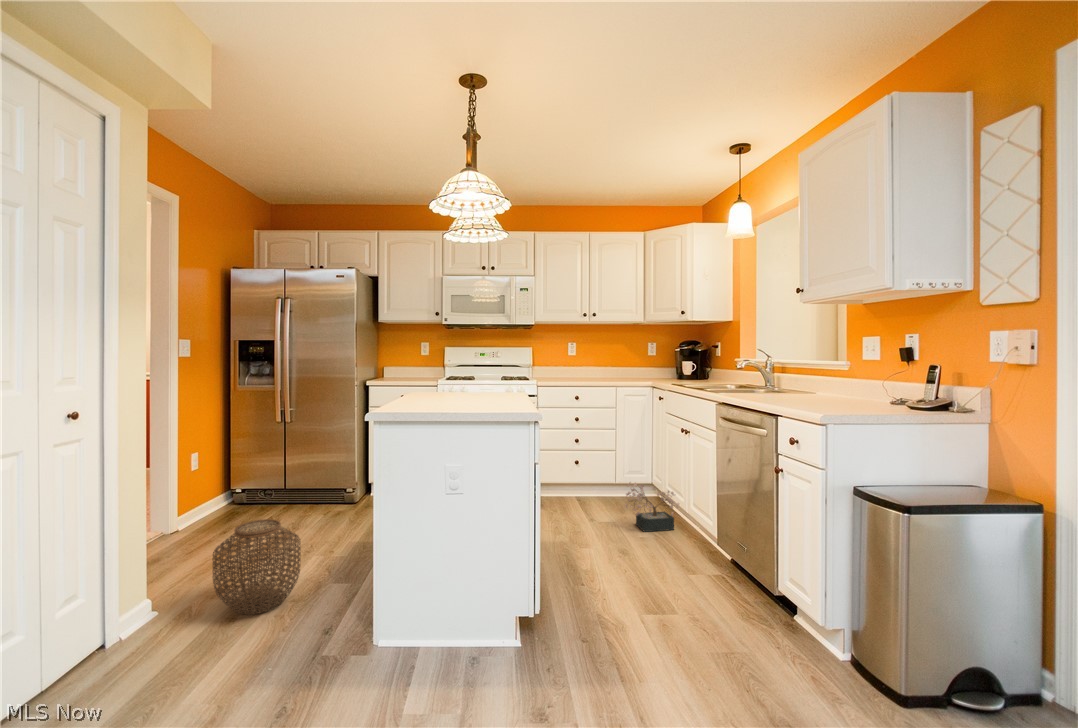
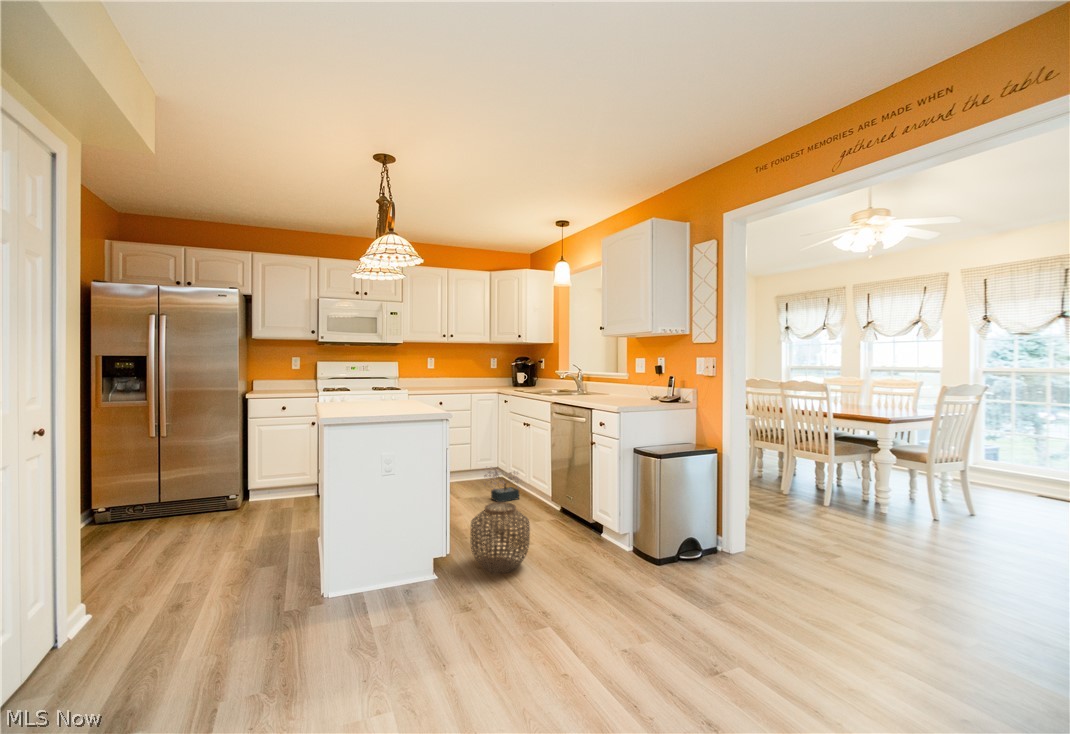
woven basket: present [212,519,301,614] -> present [471,502,530,573]

